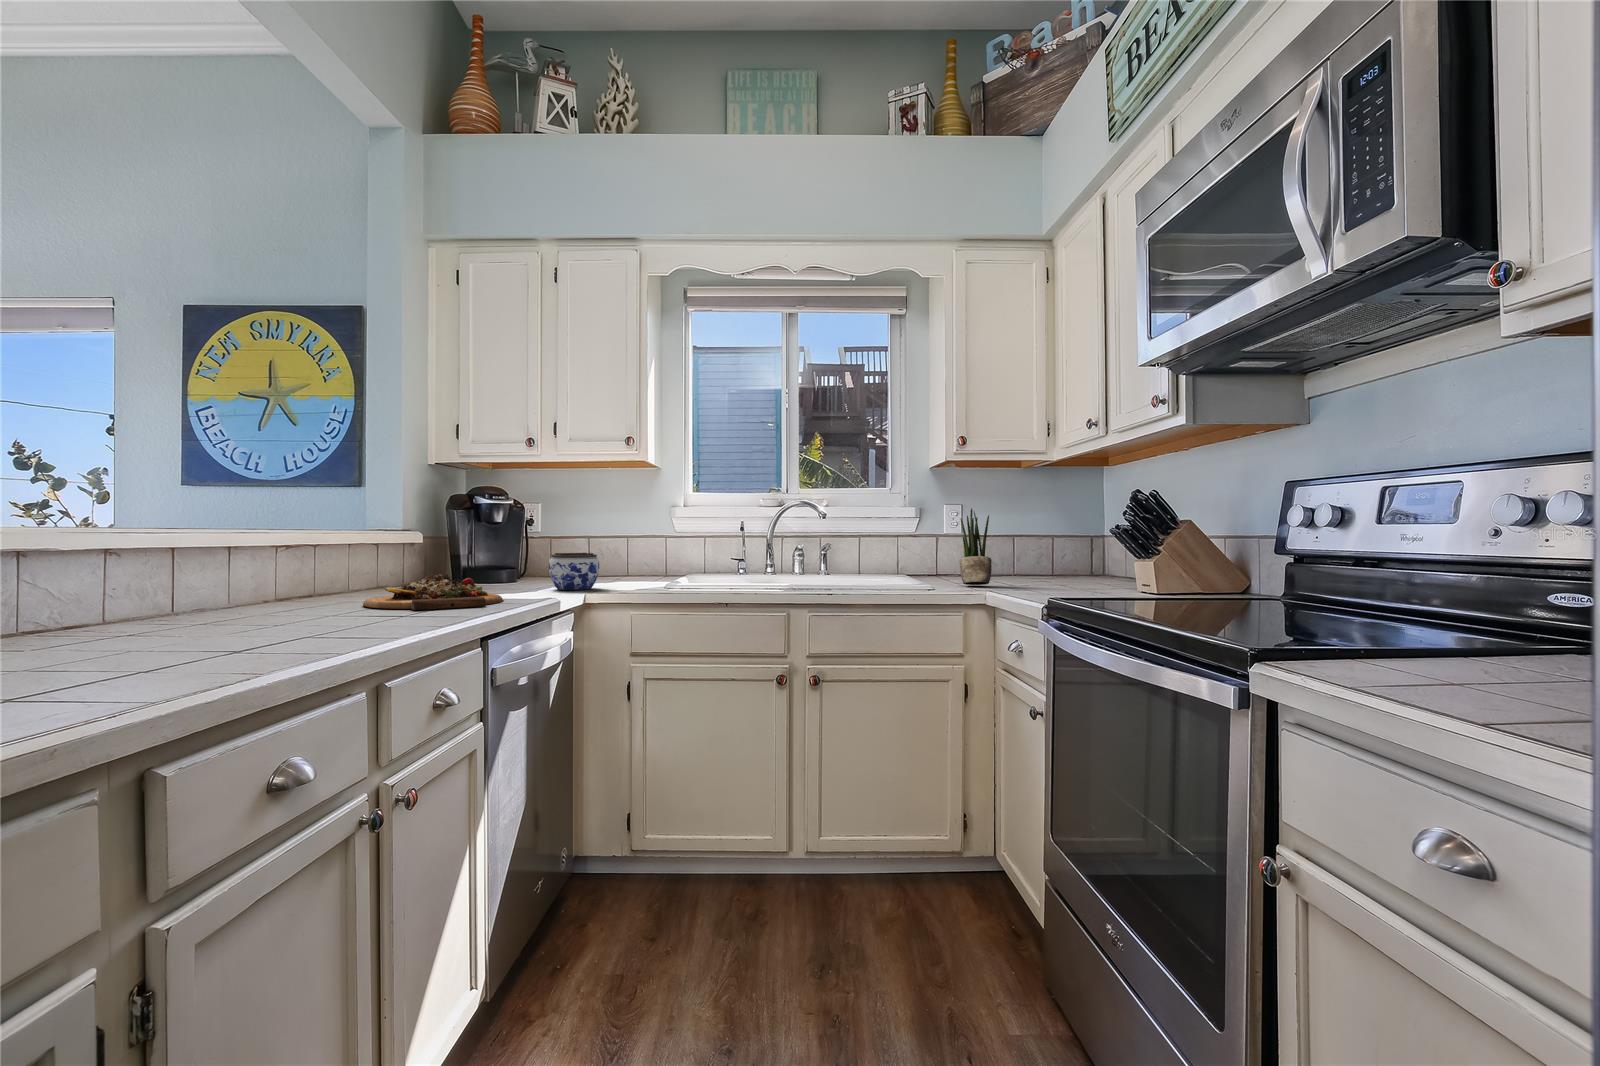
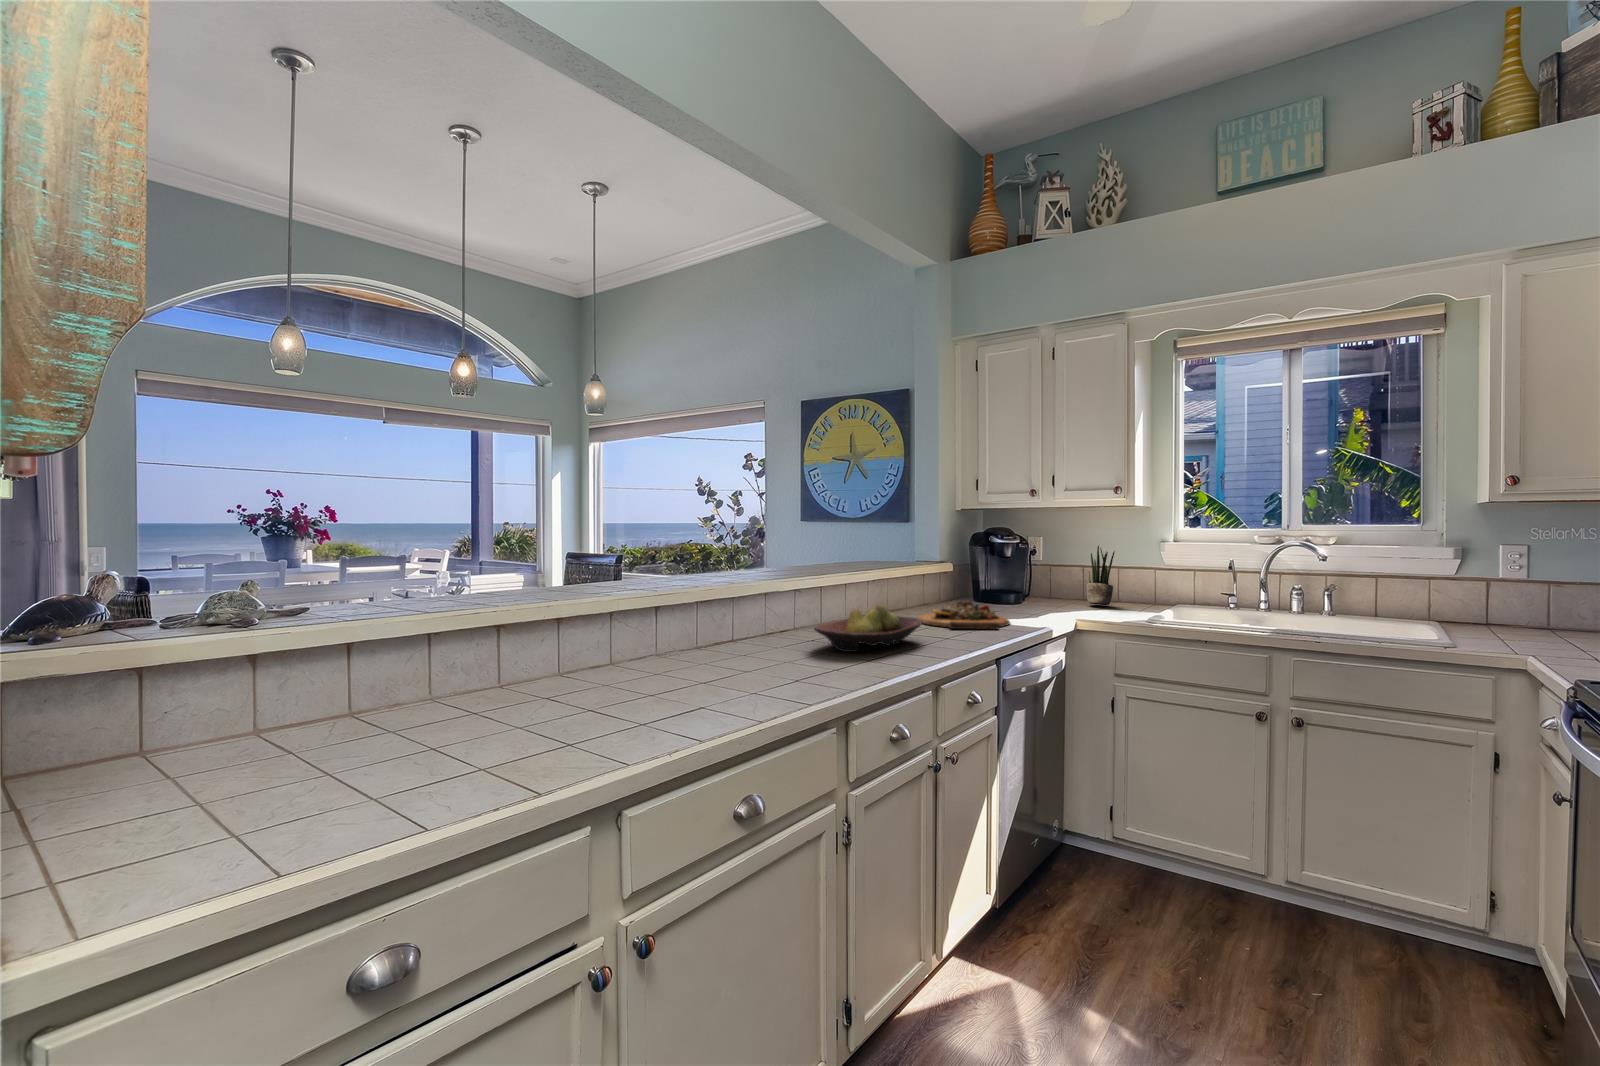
potted plant: present [960,508,992,585] -> present [1087,546,1115,605]
jar: present [549,553,599,590] -> none [1044,583,1086,615]
fruit bowl: none [129,571,360,647] -> present [814,605,922,652]

